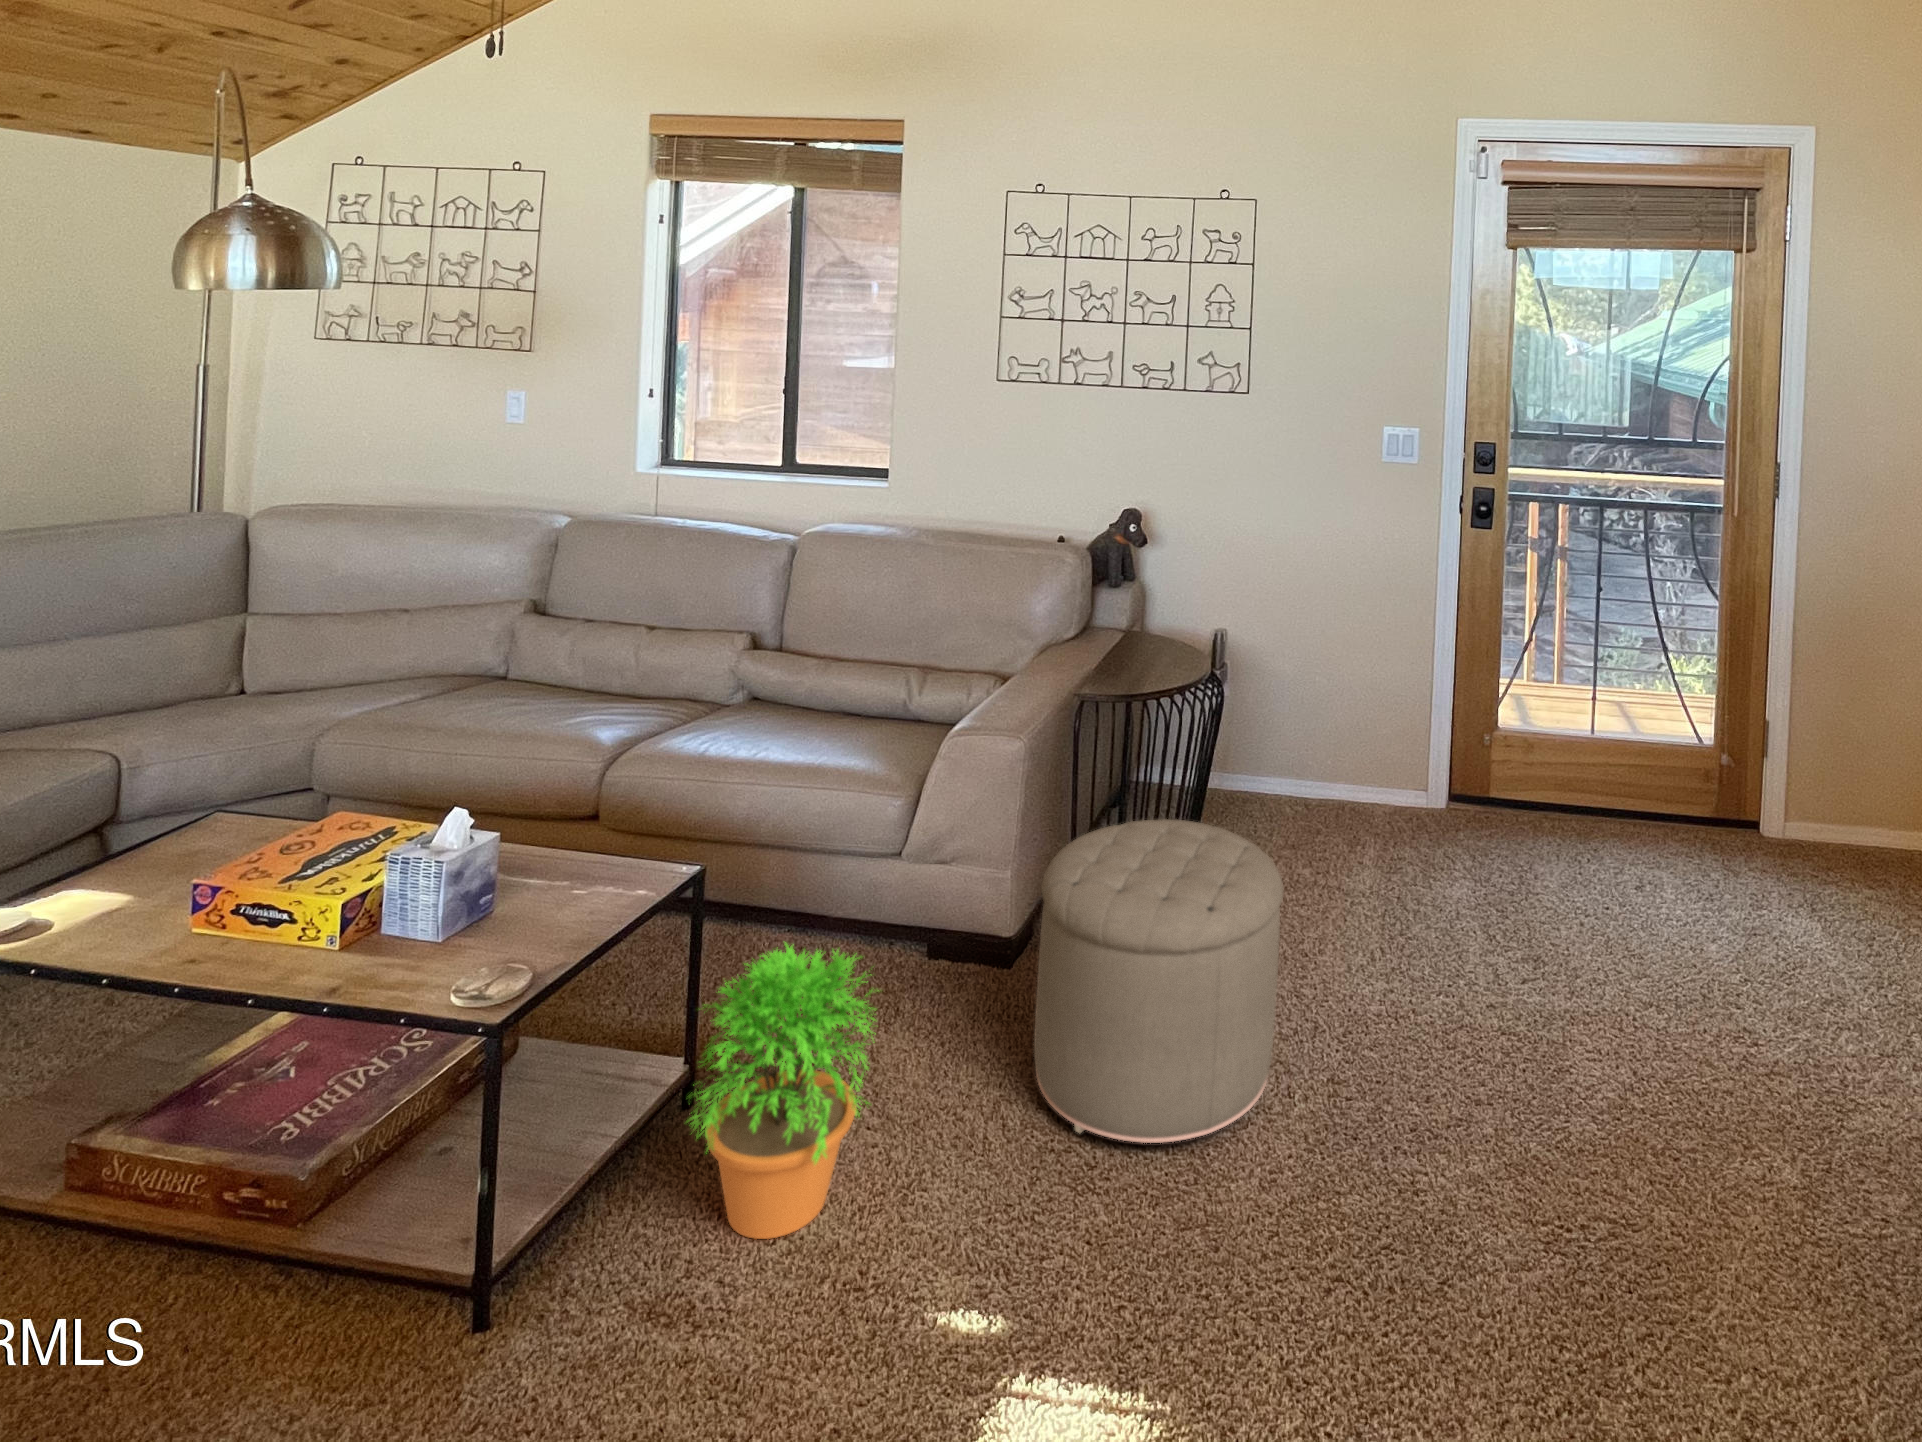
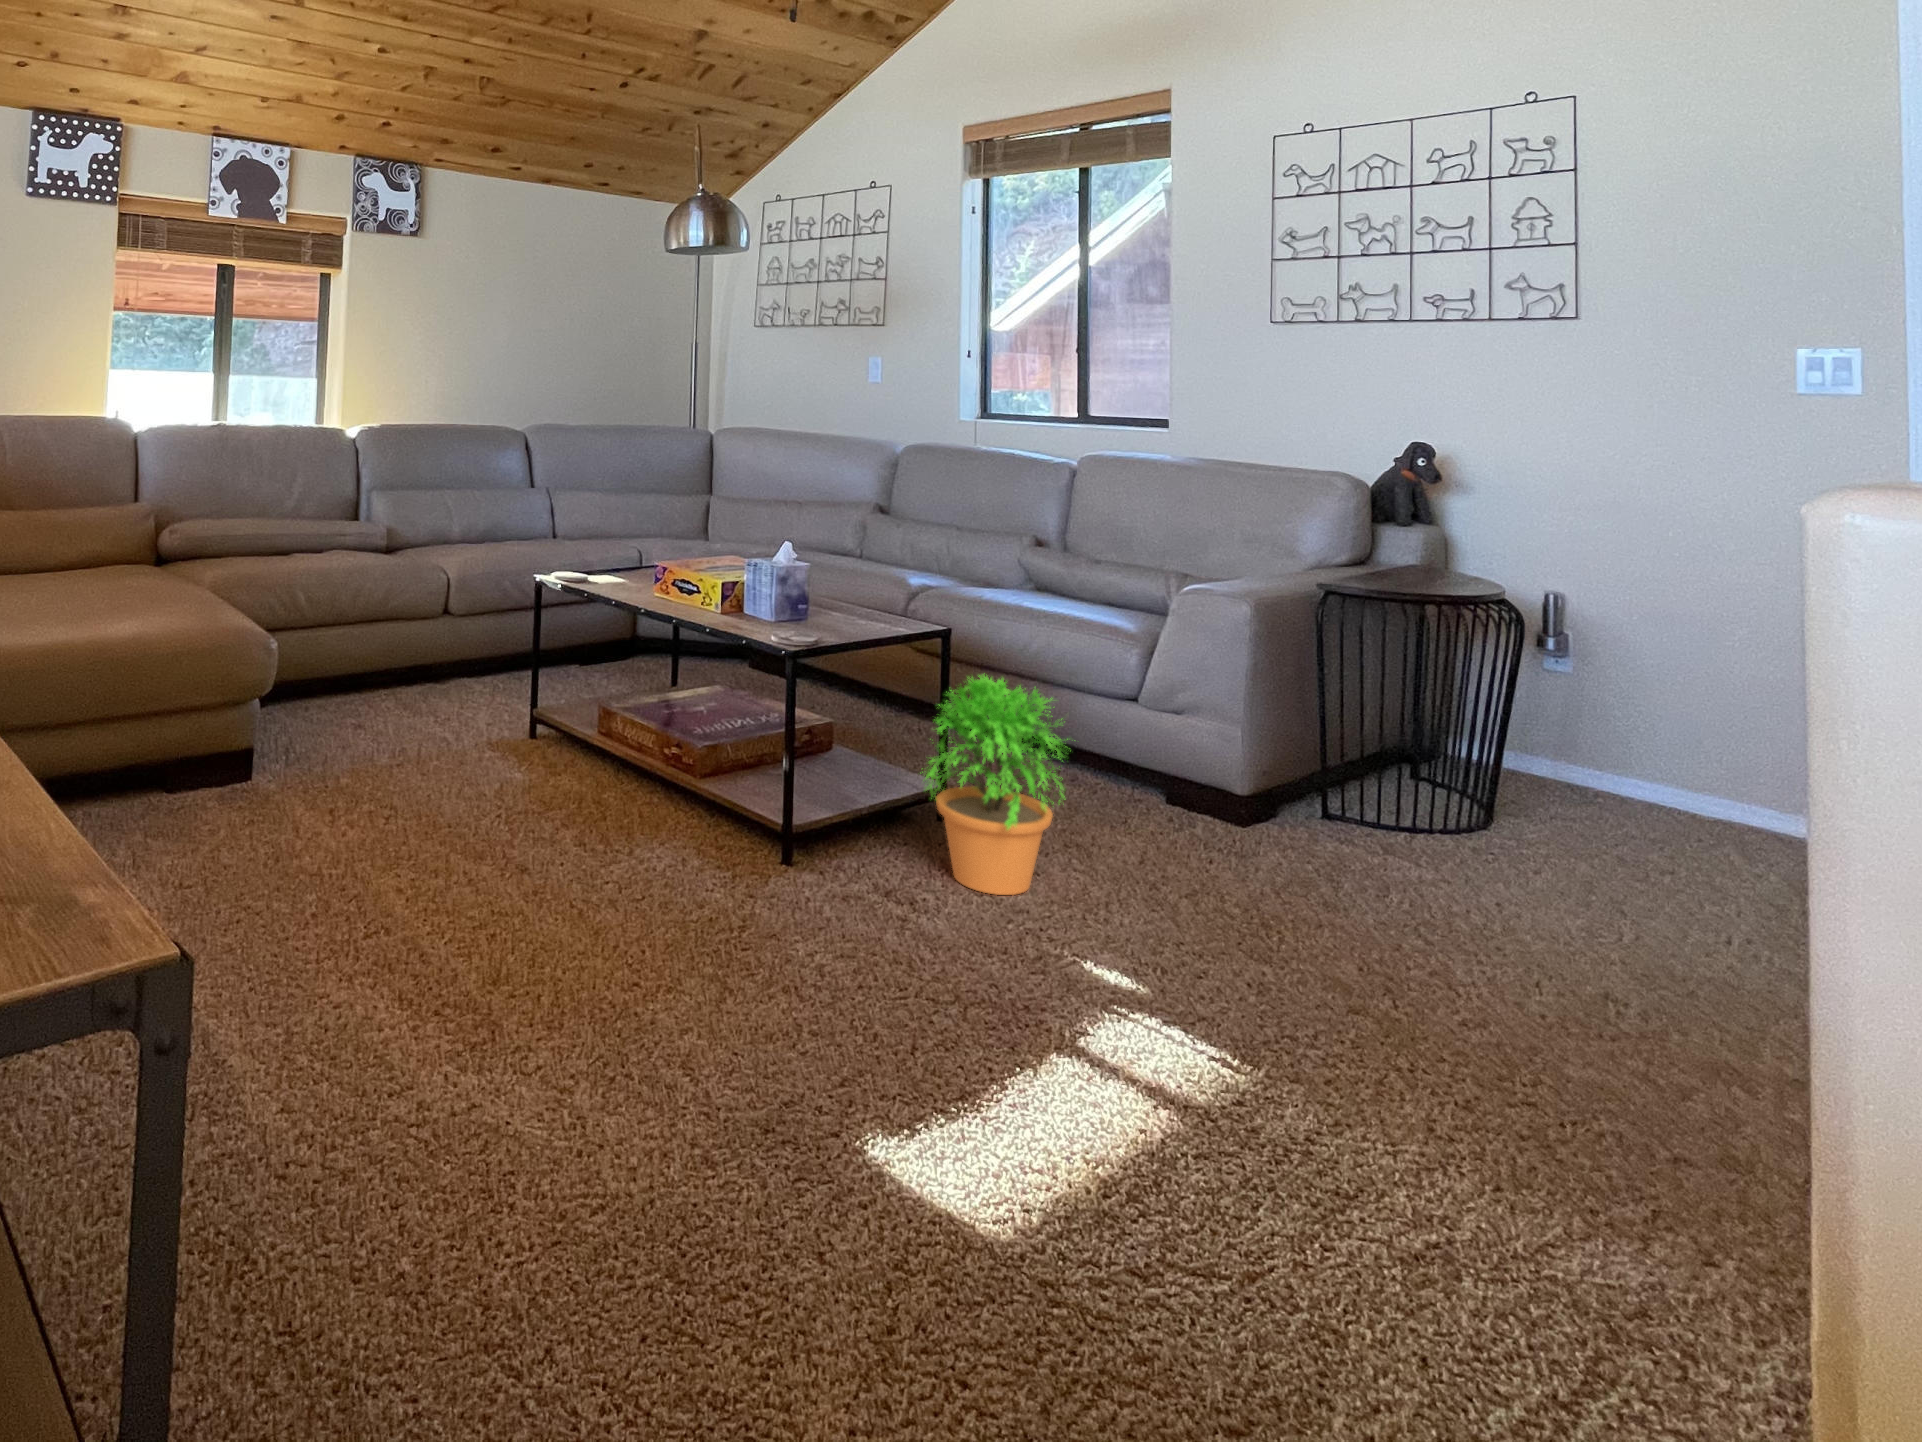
ottoman: present [1034,819,1284,1143] -> none [1235,677,1521,969]

